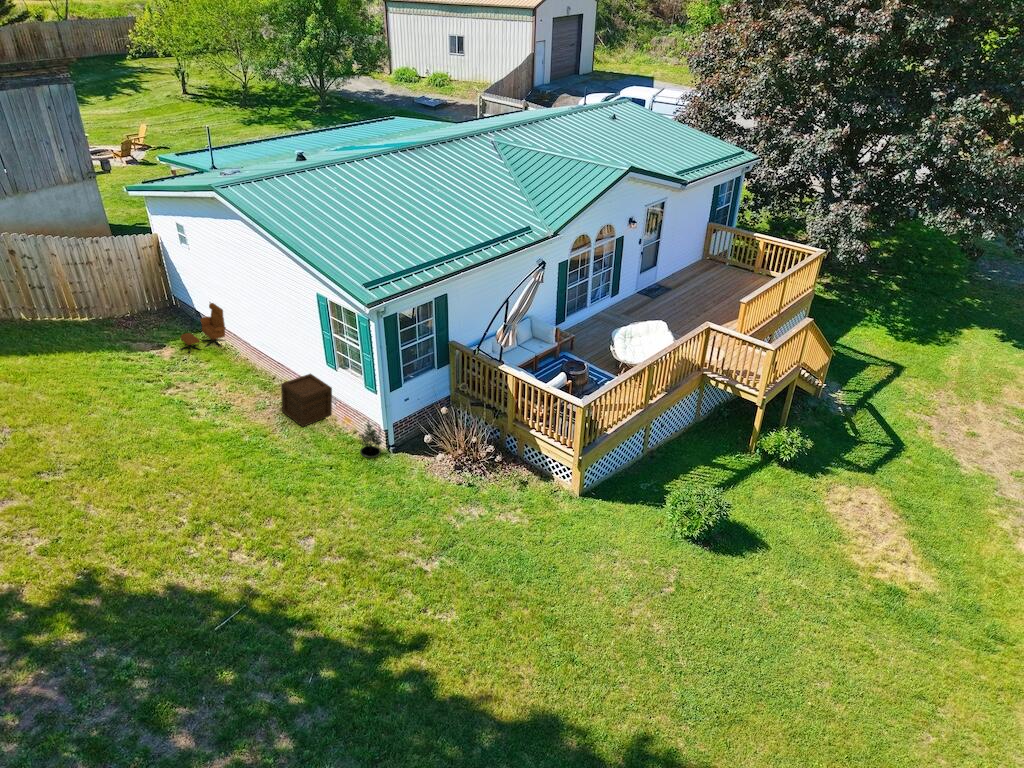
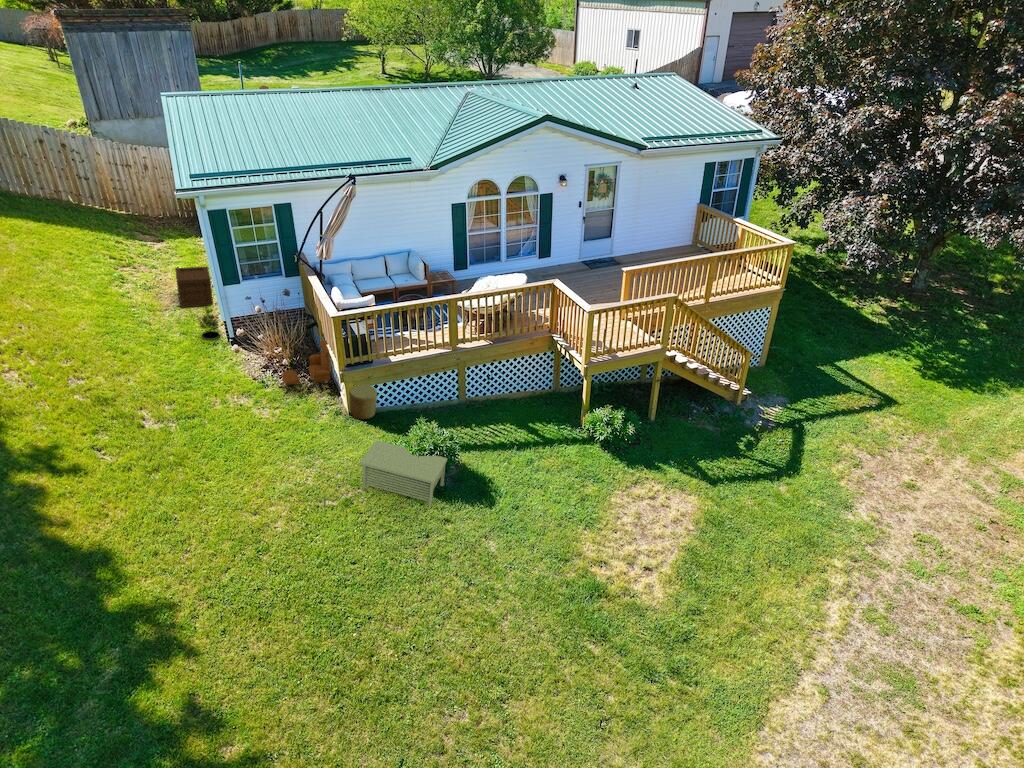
lounge chair: present [180,303,226,353] -> present [279,341,333,393]
woven basket: none [584,466,615,503] -> present [349,385,377,419]
storage bench: none [669,520,758,572] -> present [360,440,447,507]

